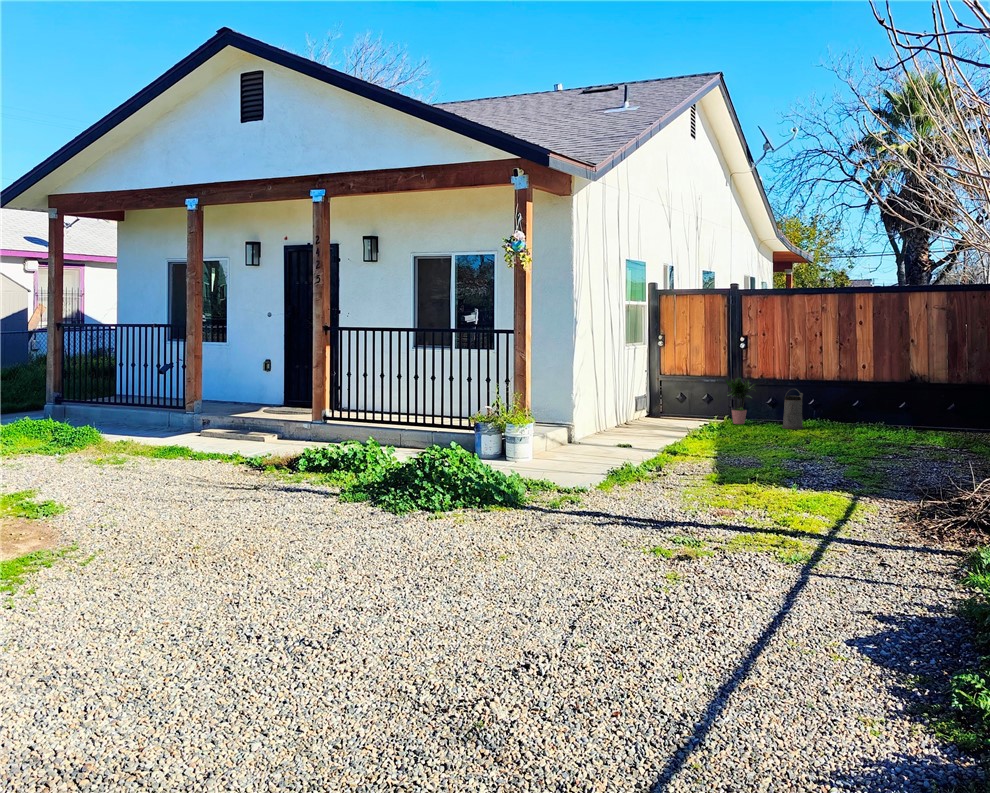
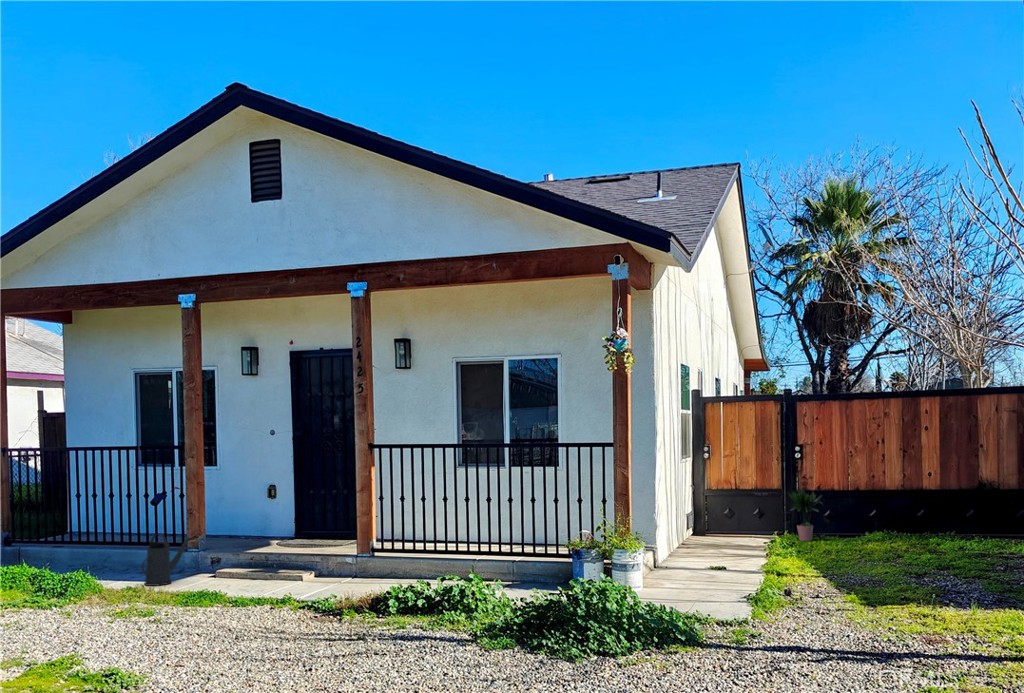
watering can: present [782,389,803,429] -> present [141,533,189,586]

